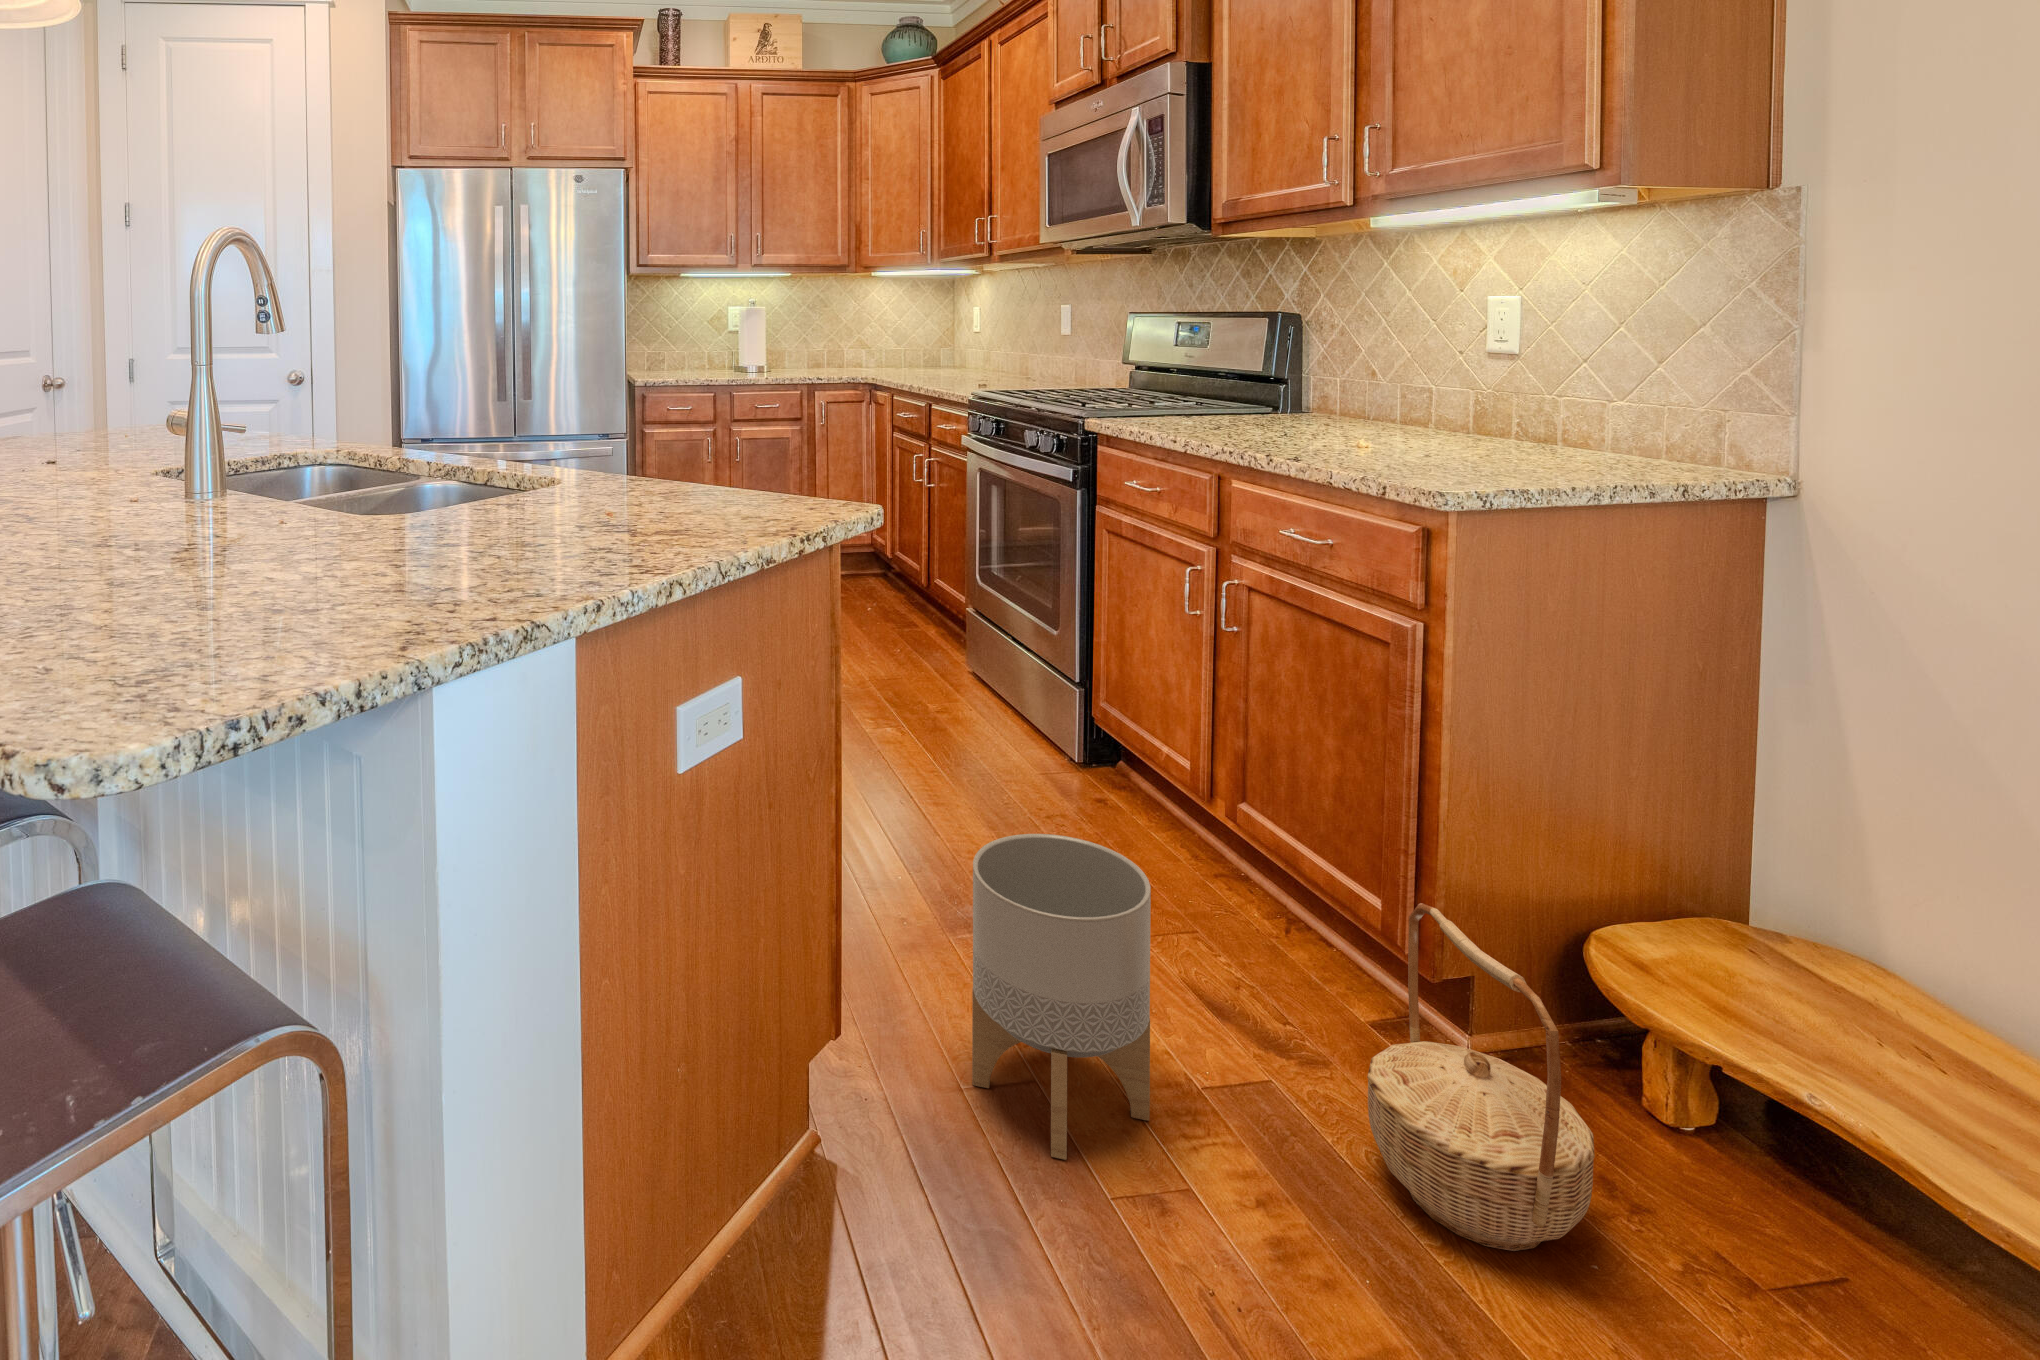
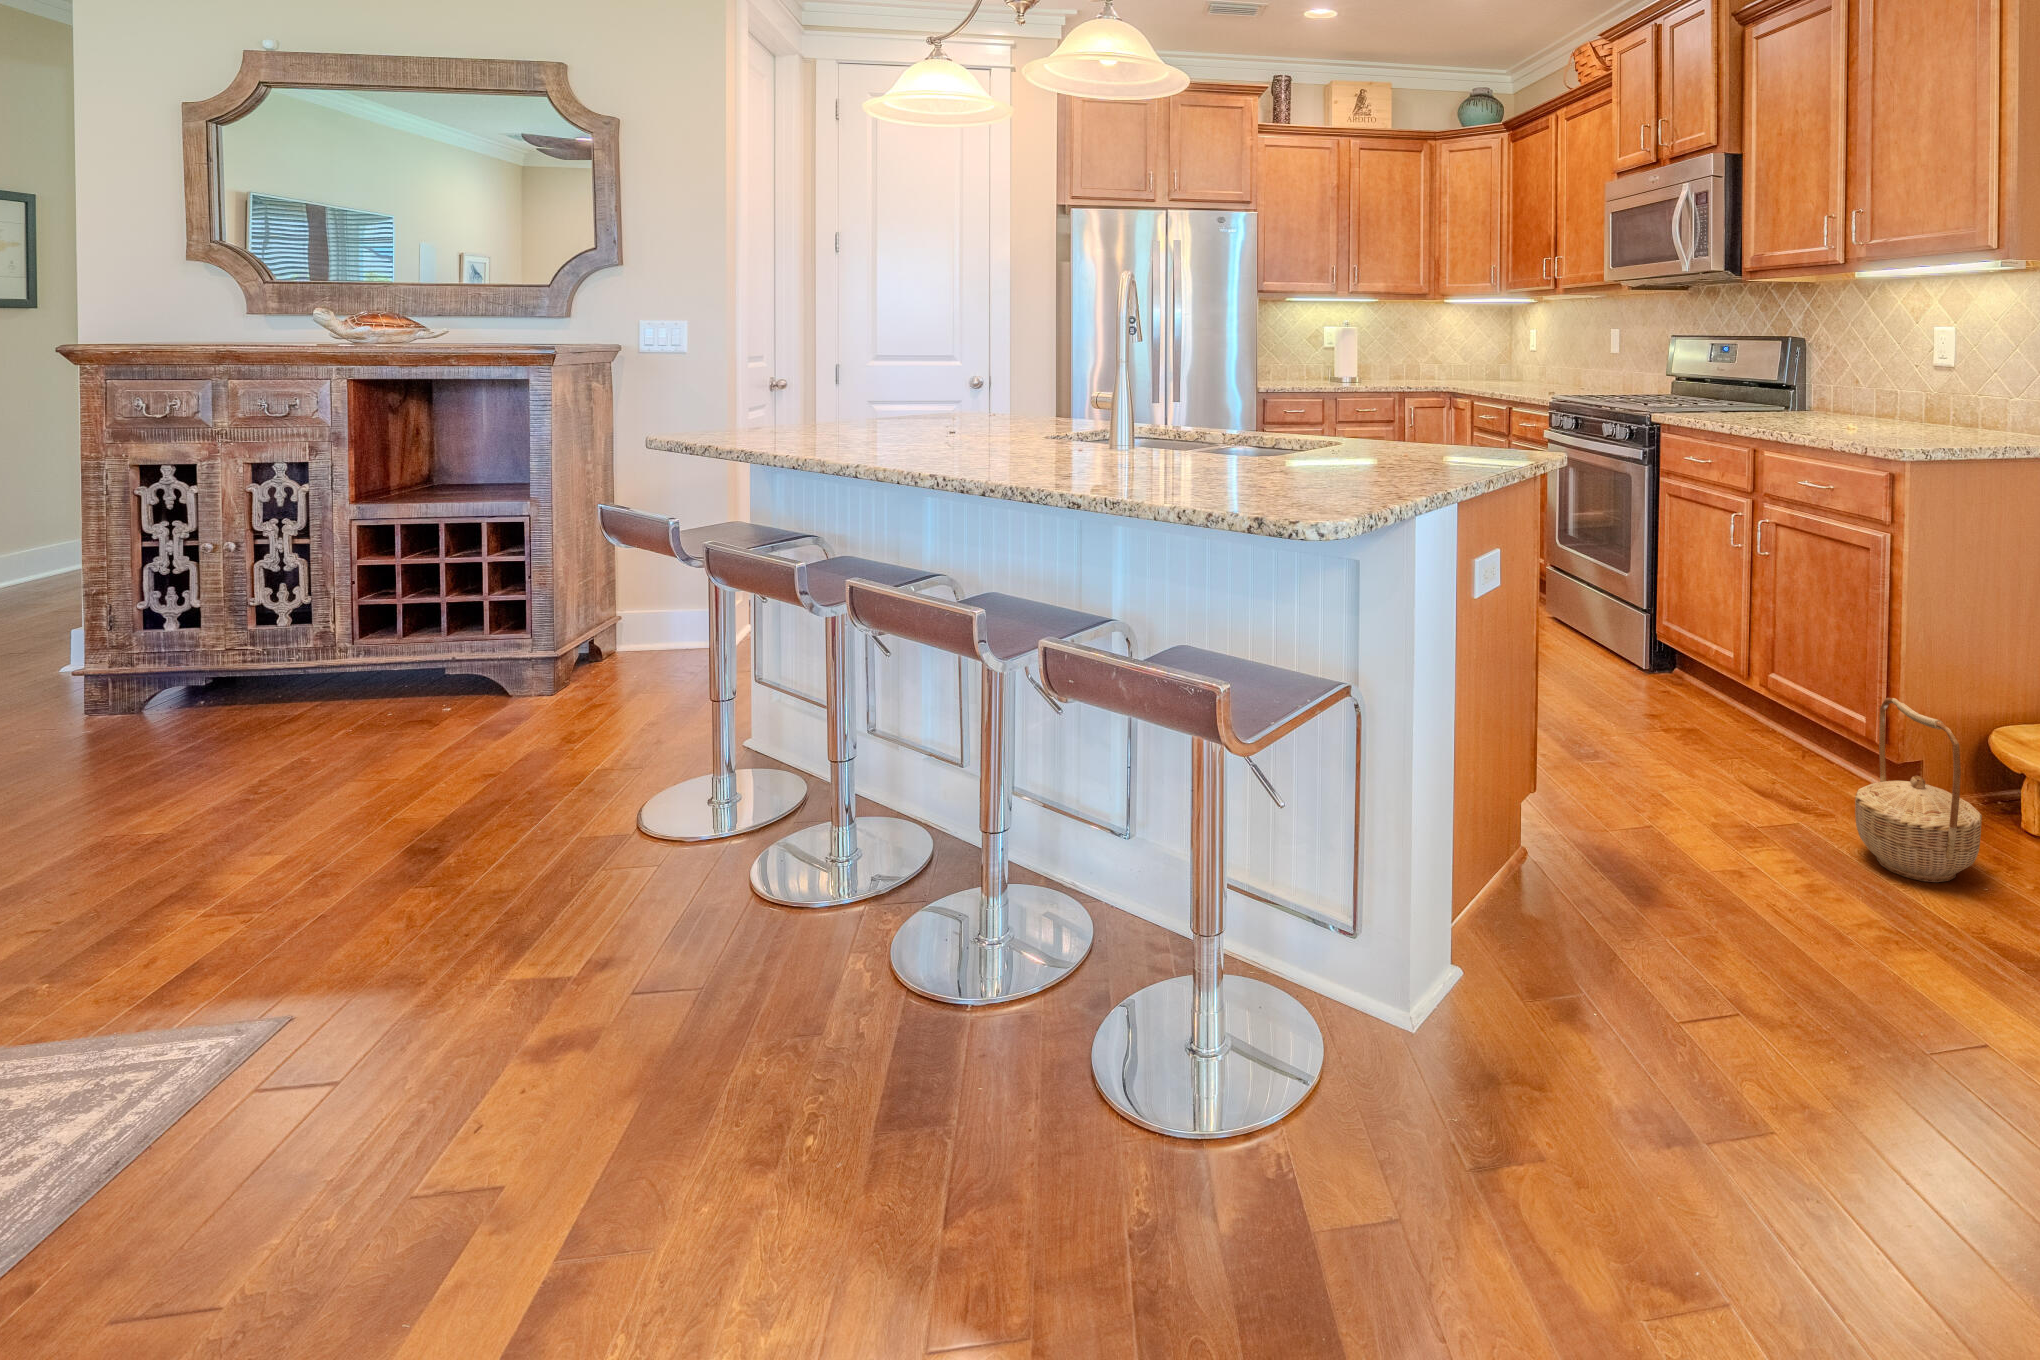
planter: present [972,834,1151,1160] -> none [1611,671,1726,854]

